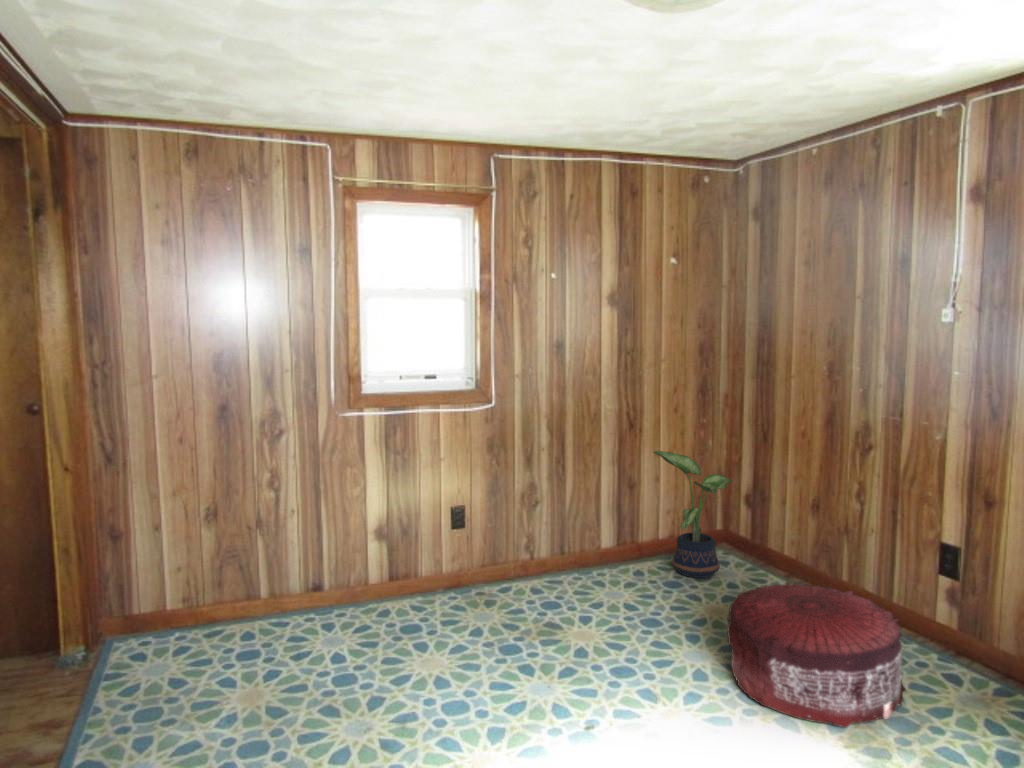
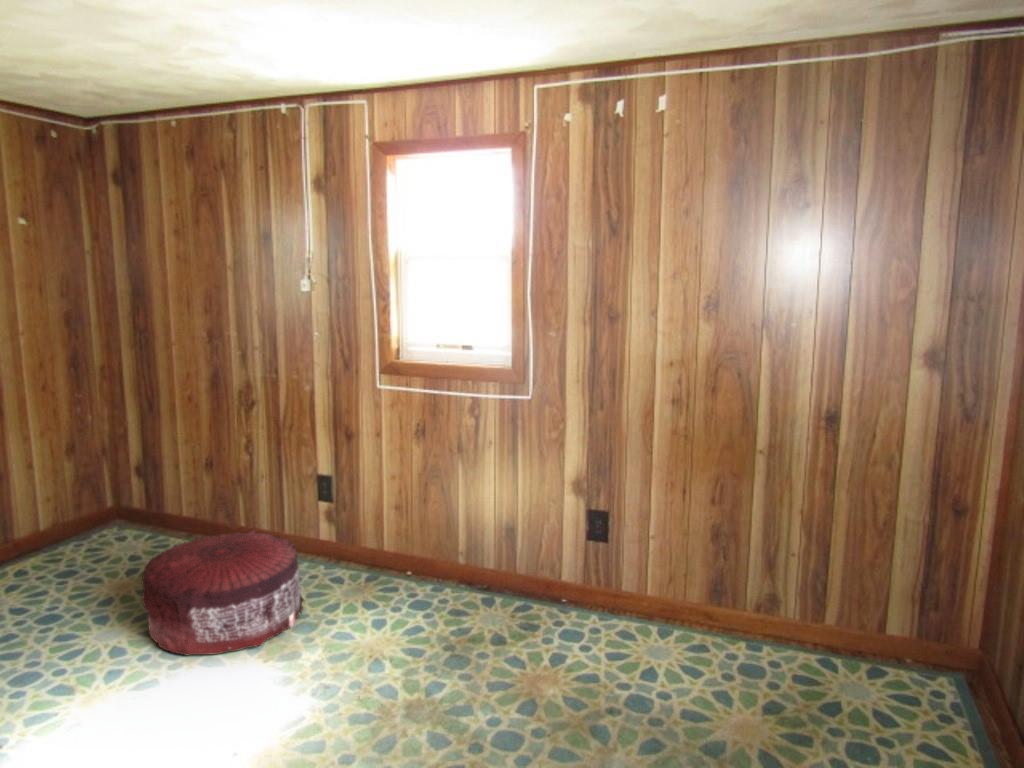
potted plant: present [654,451,733,578] -> none [21,429,123,562]

